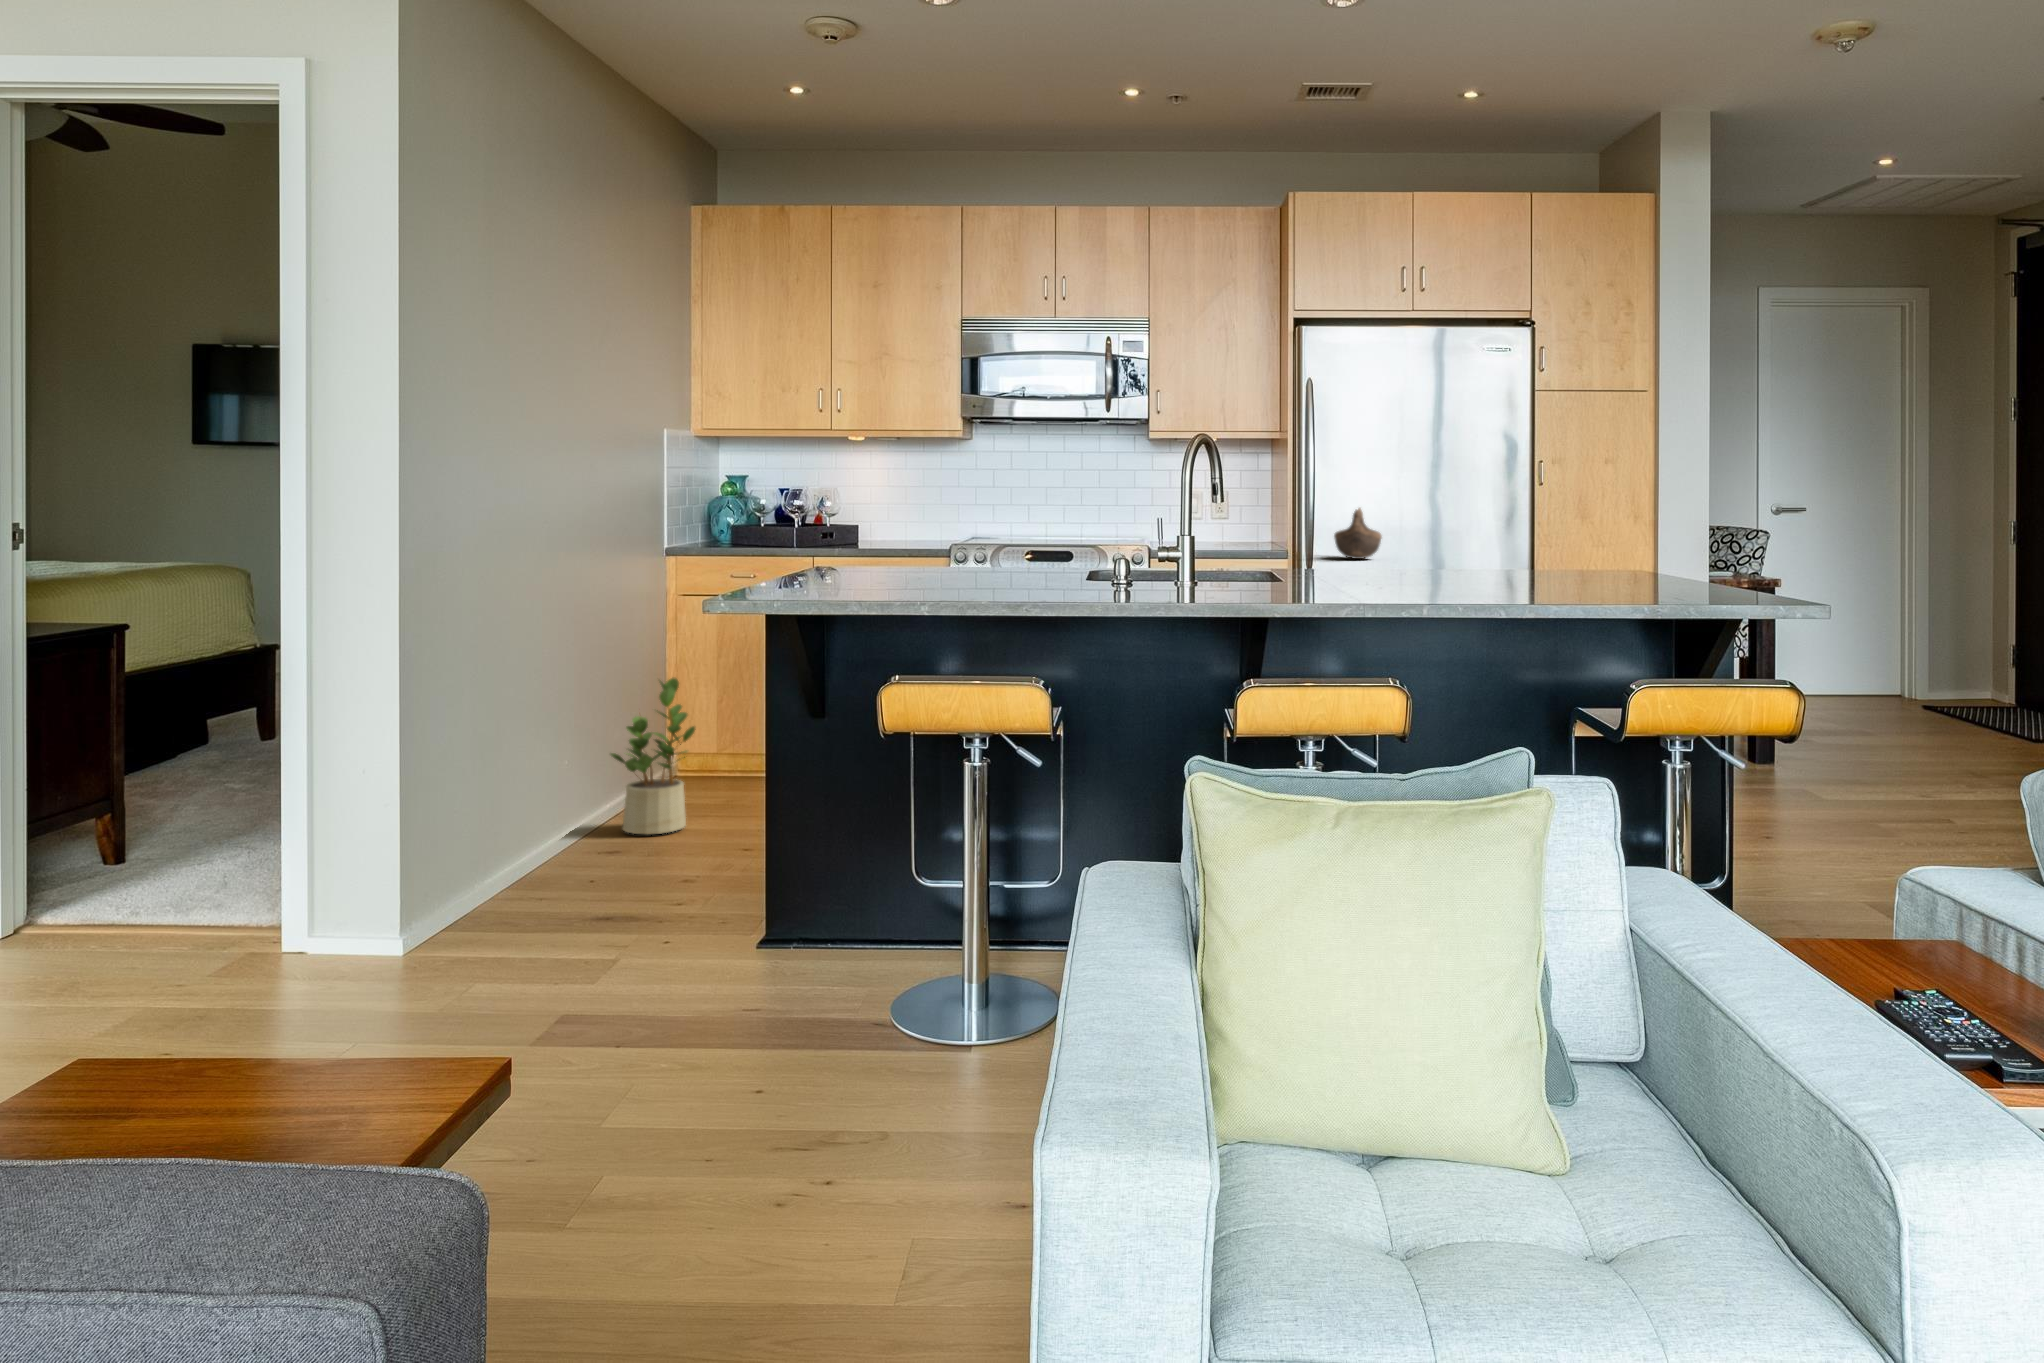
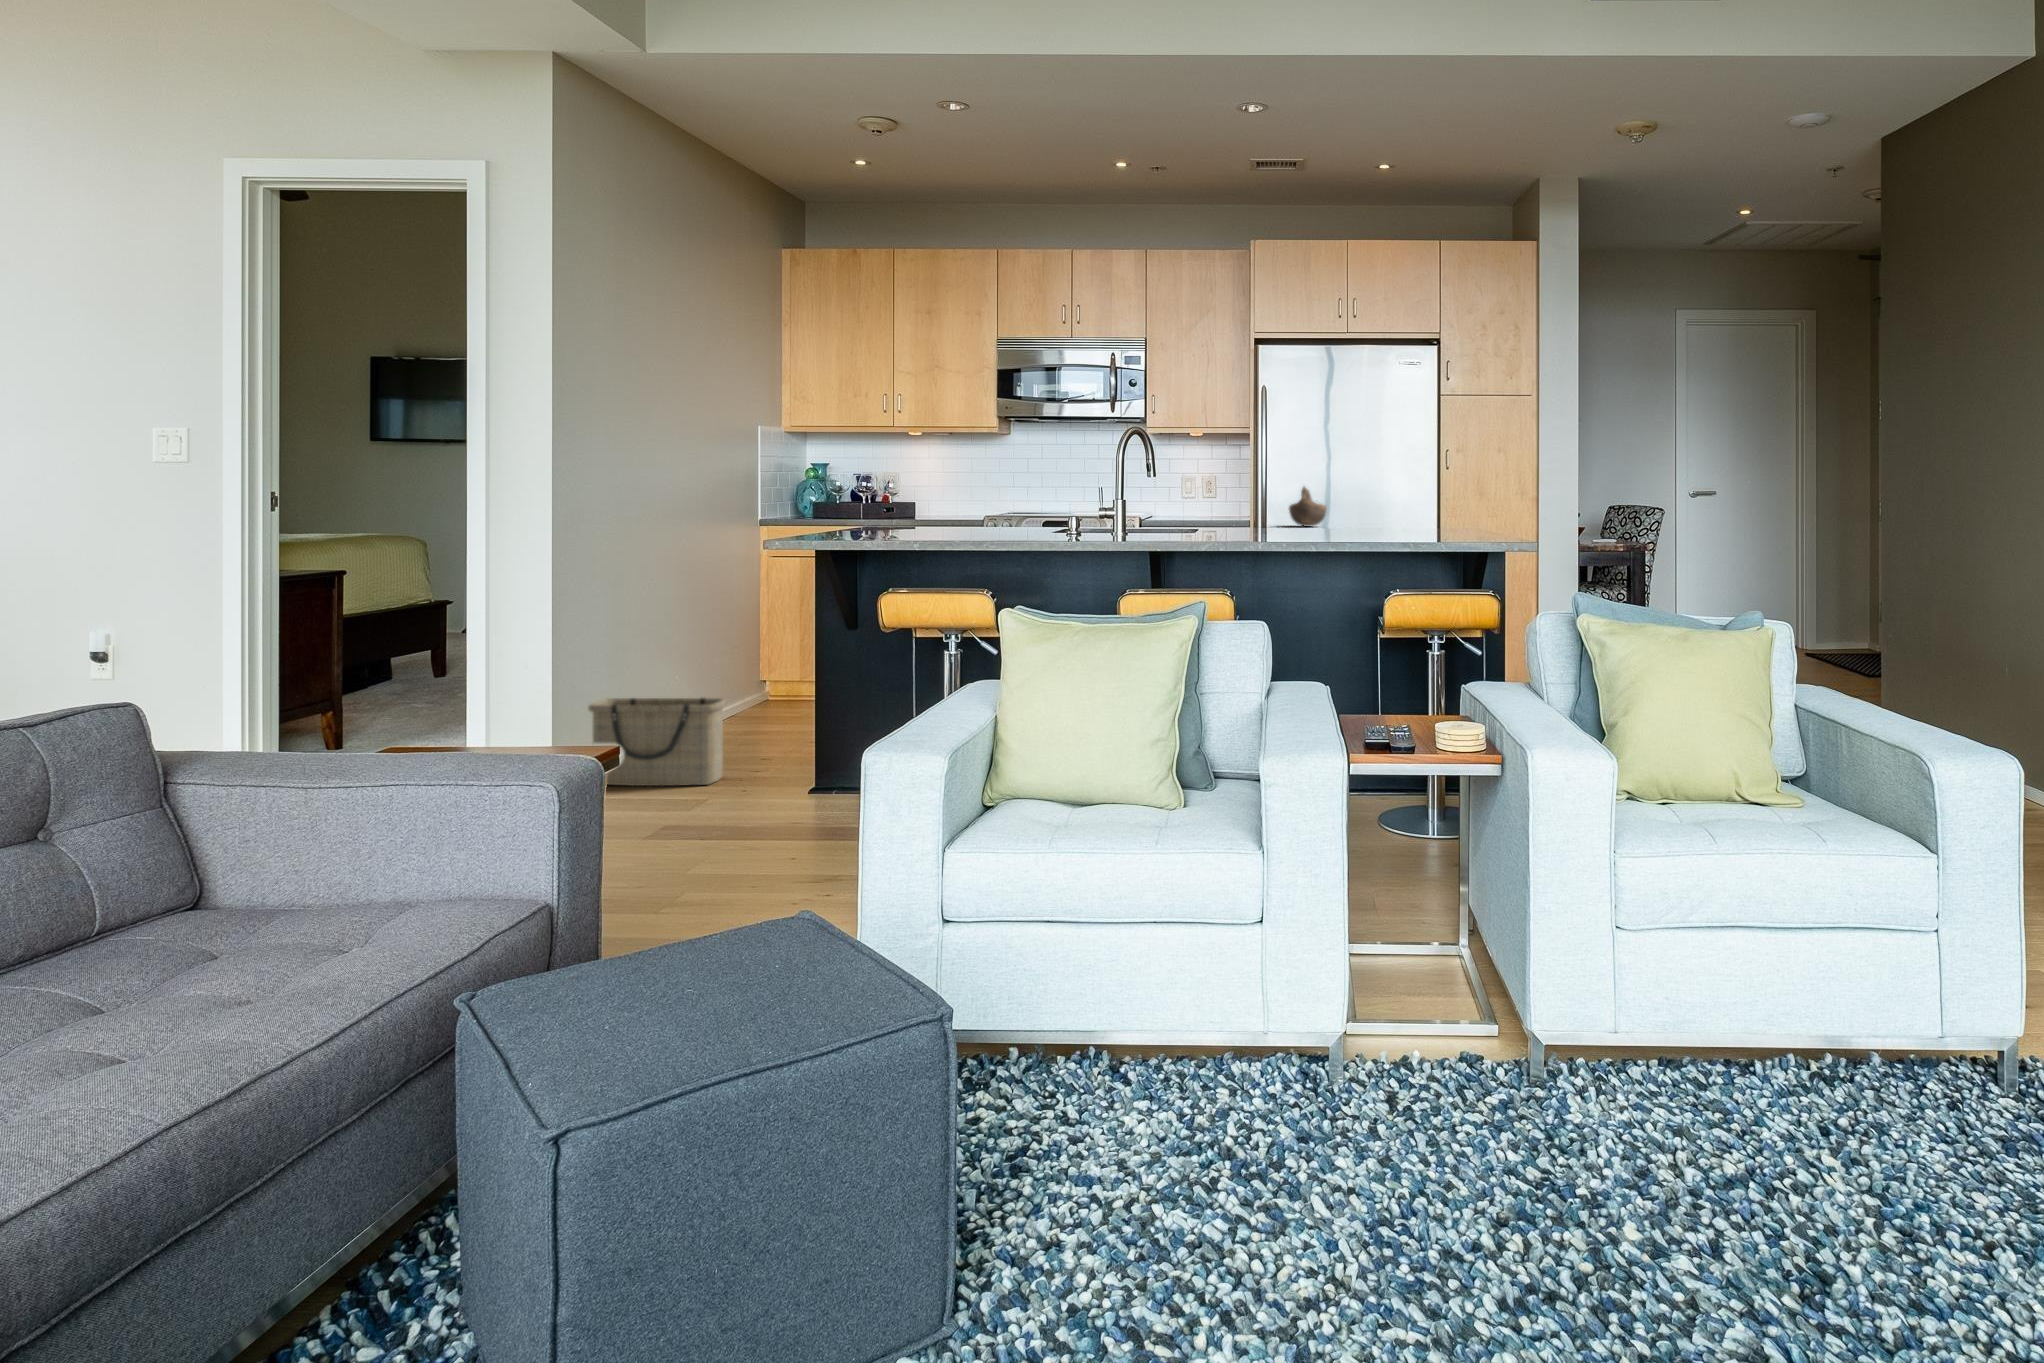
potted plant: present [611,678,695,835] -> none [709,614,775,734]
basket: none [475,802,658,923] -> present [588,698,727,786]

